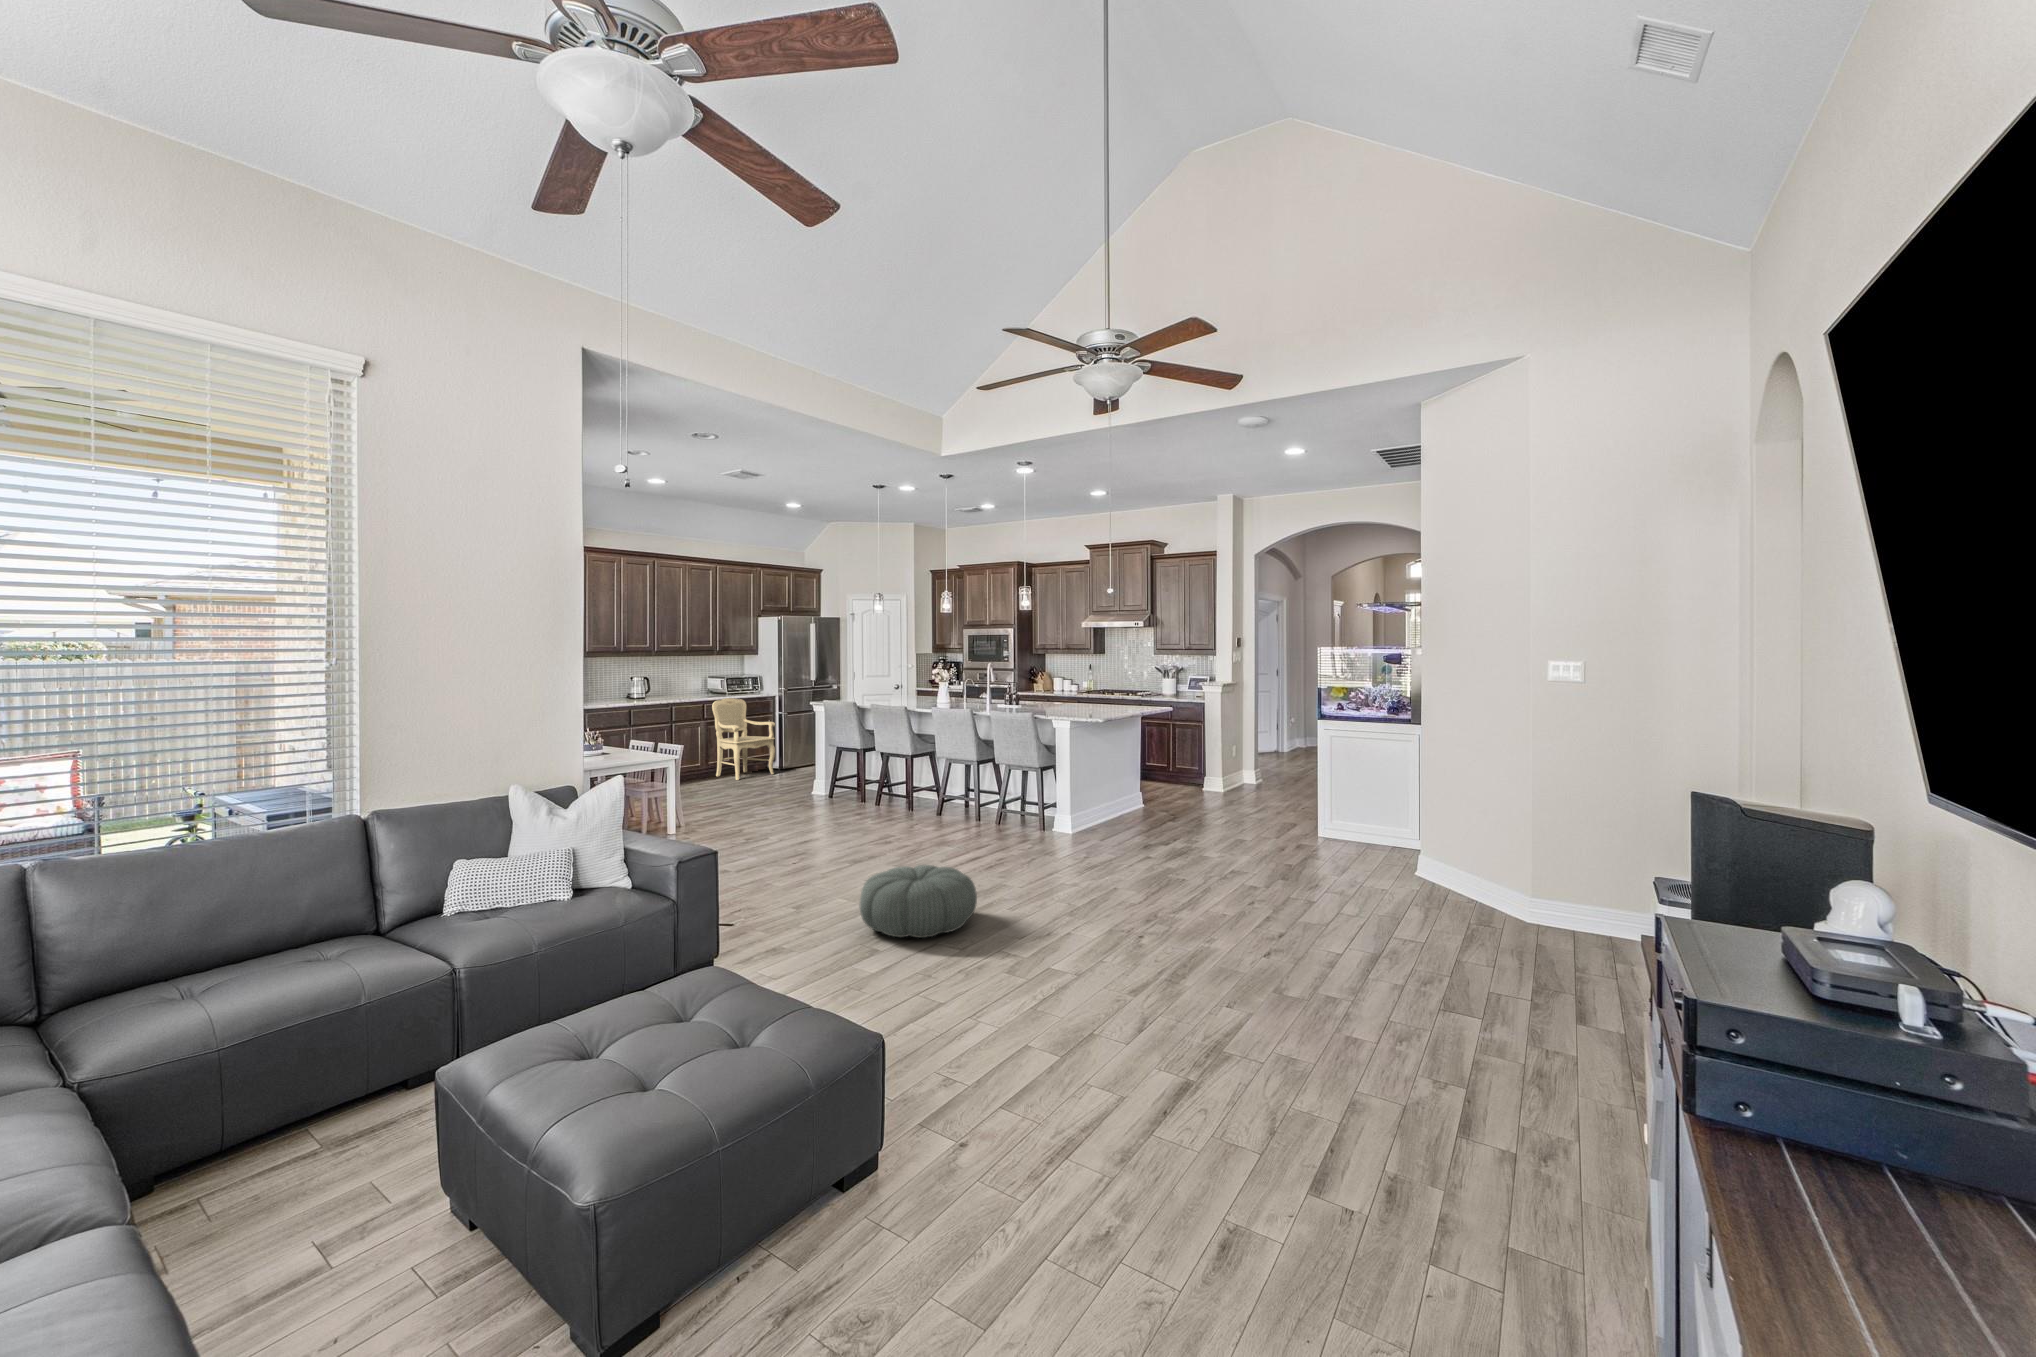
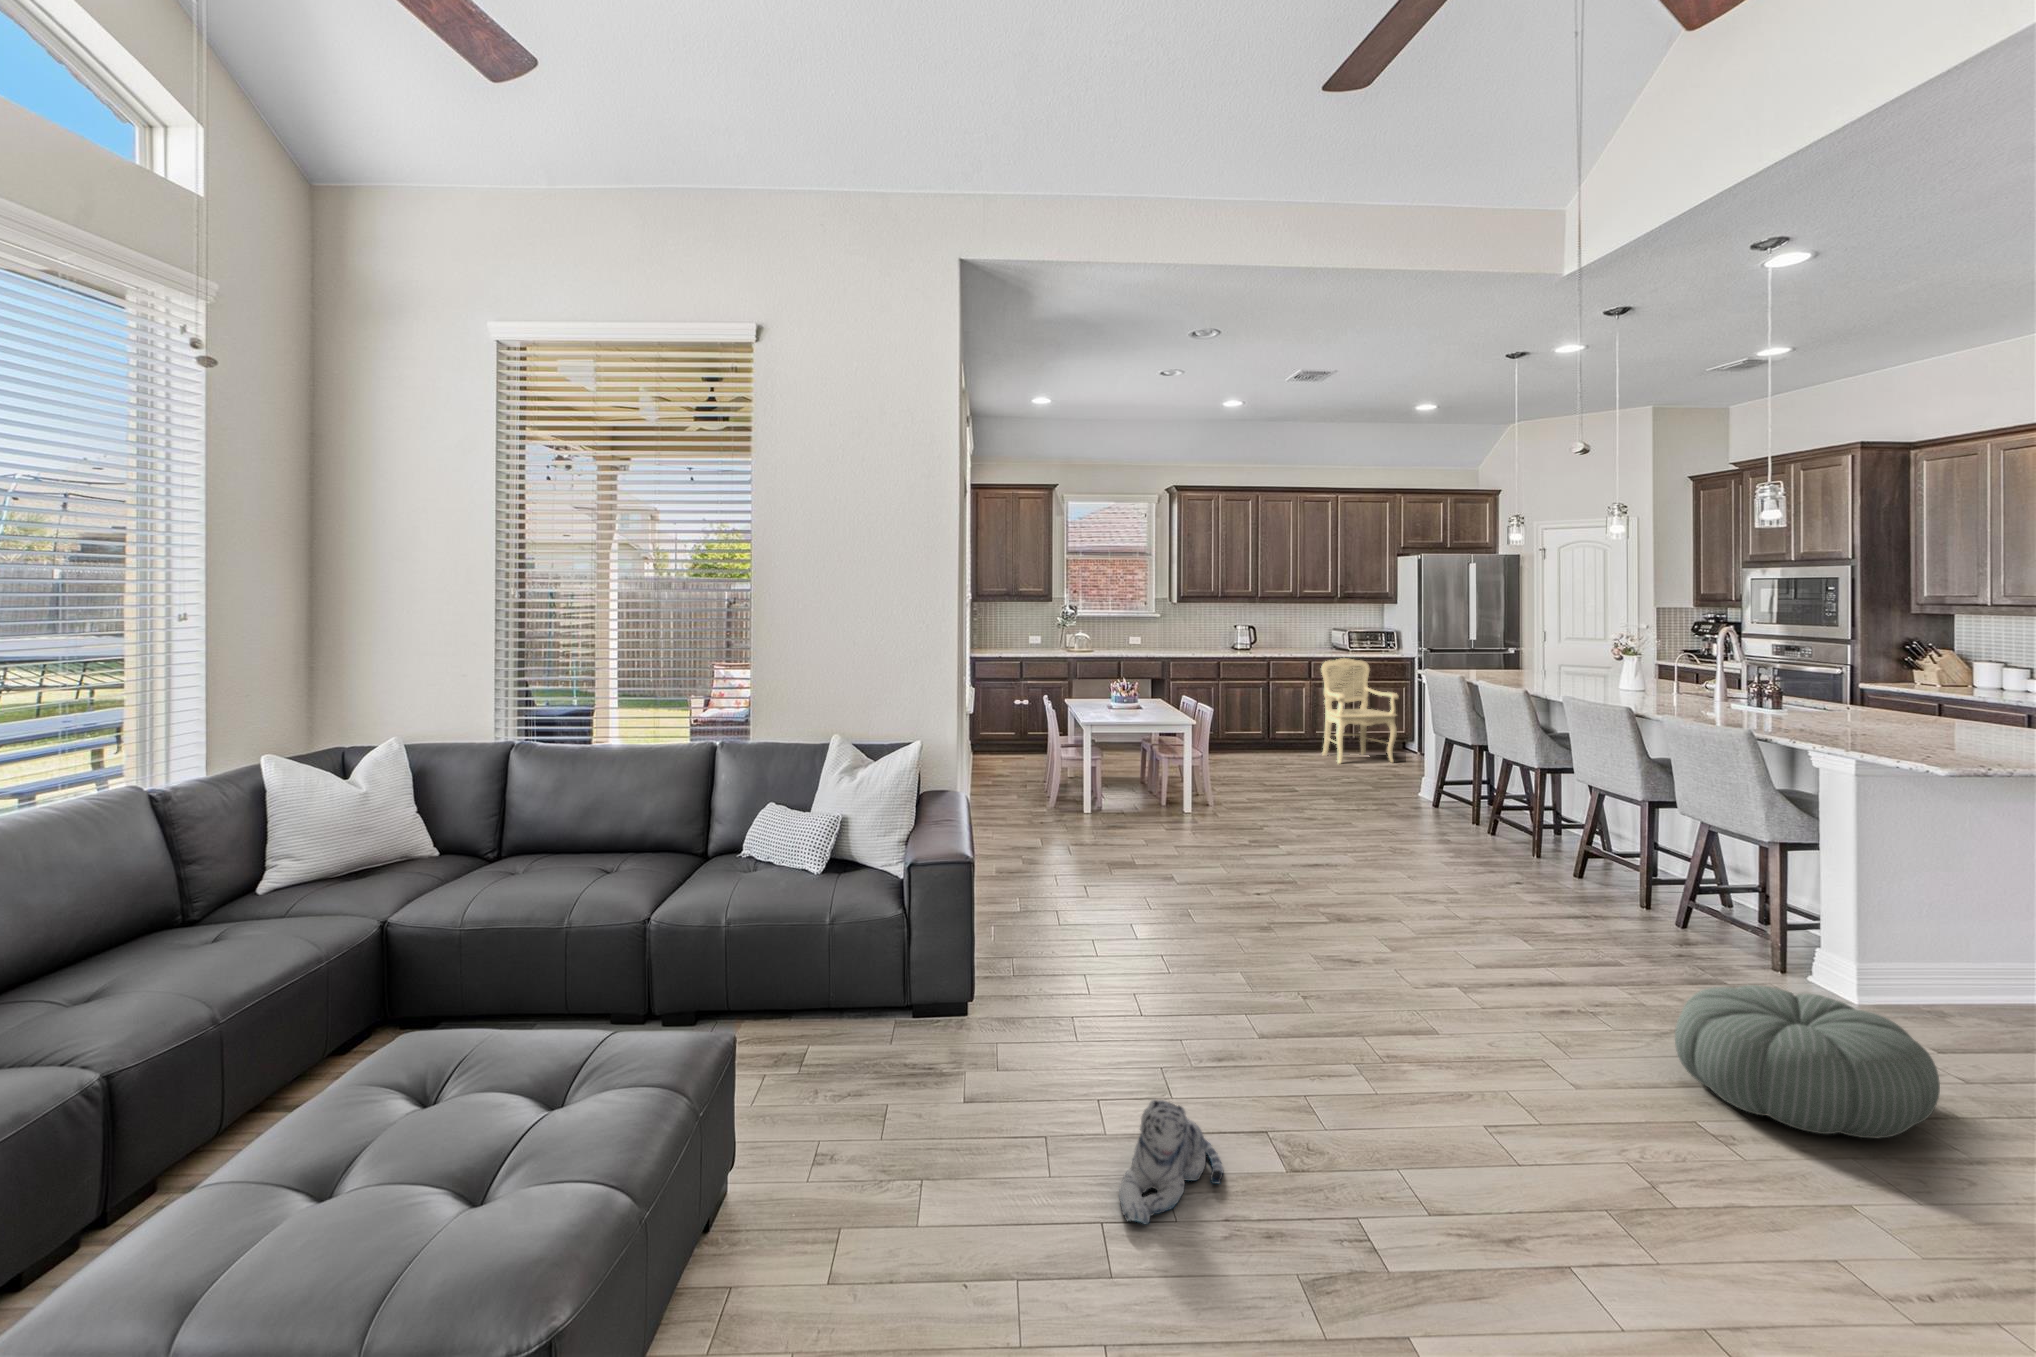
pouf: present [860,865,977,938] -> present [1675,985,1940,1138]
plush toy: none [954,959,1010,1035] -> present [1119,1100,1223,1224]

